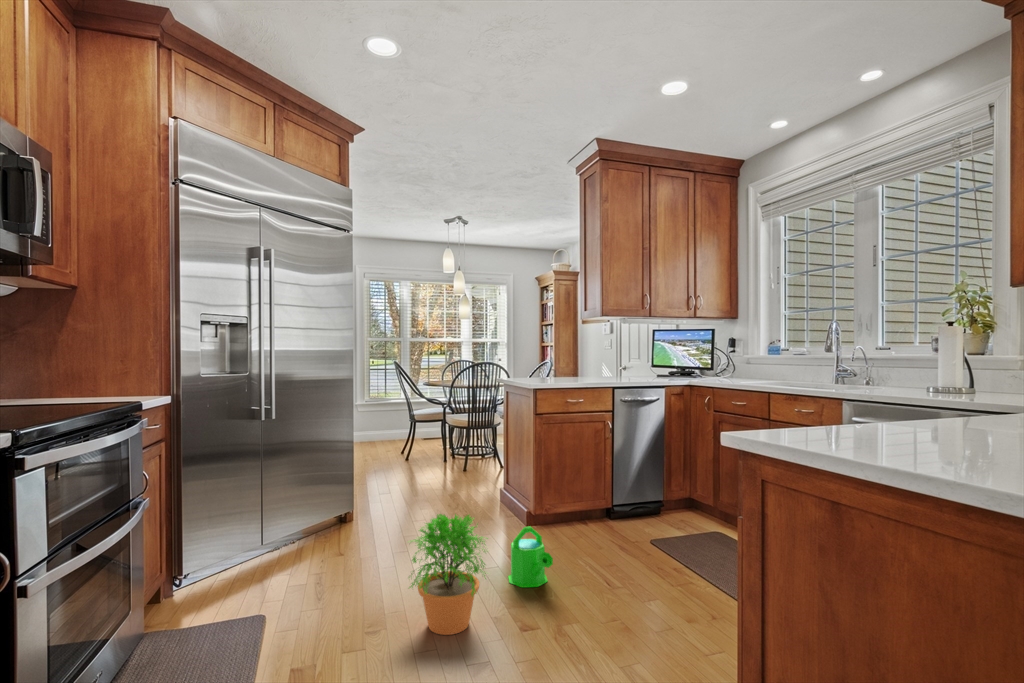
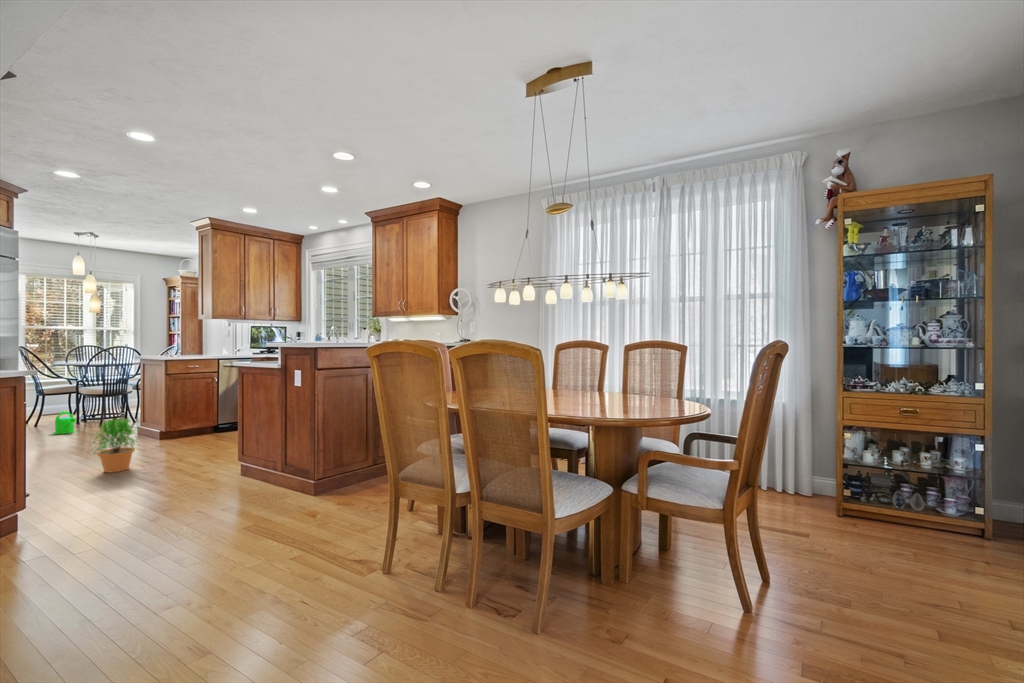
watering can: present [508,526,553,587] -> present [54,411,76,434]

